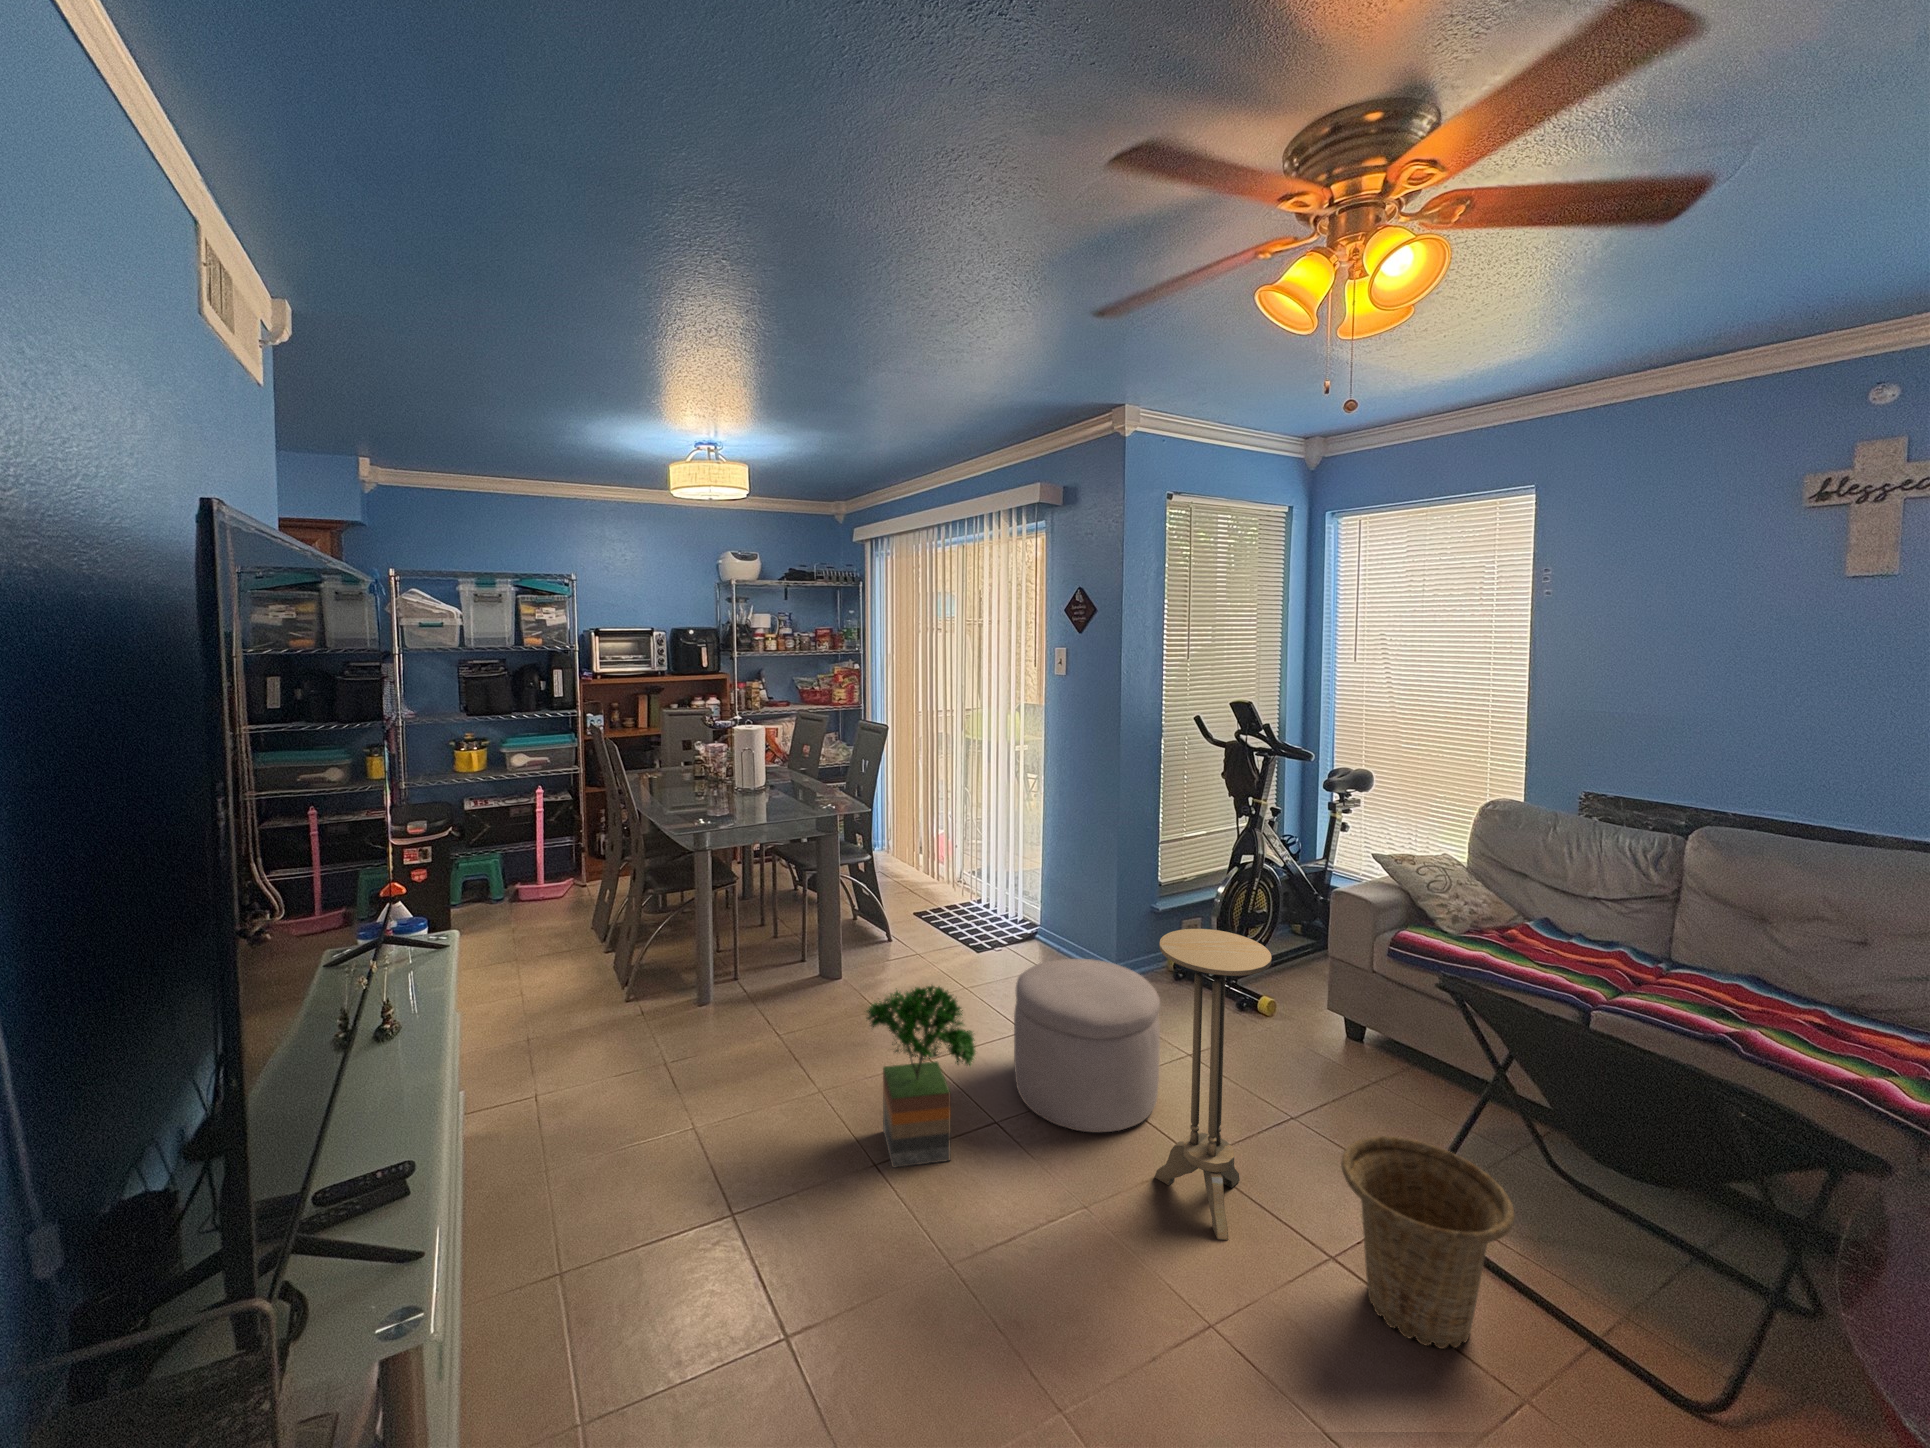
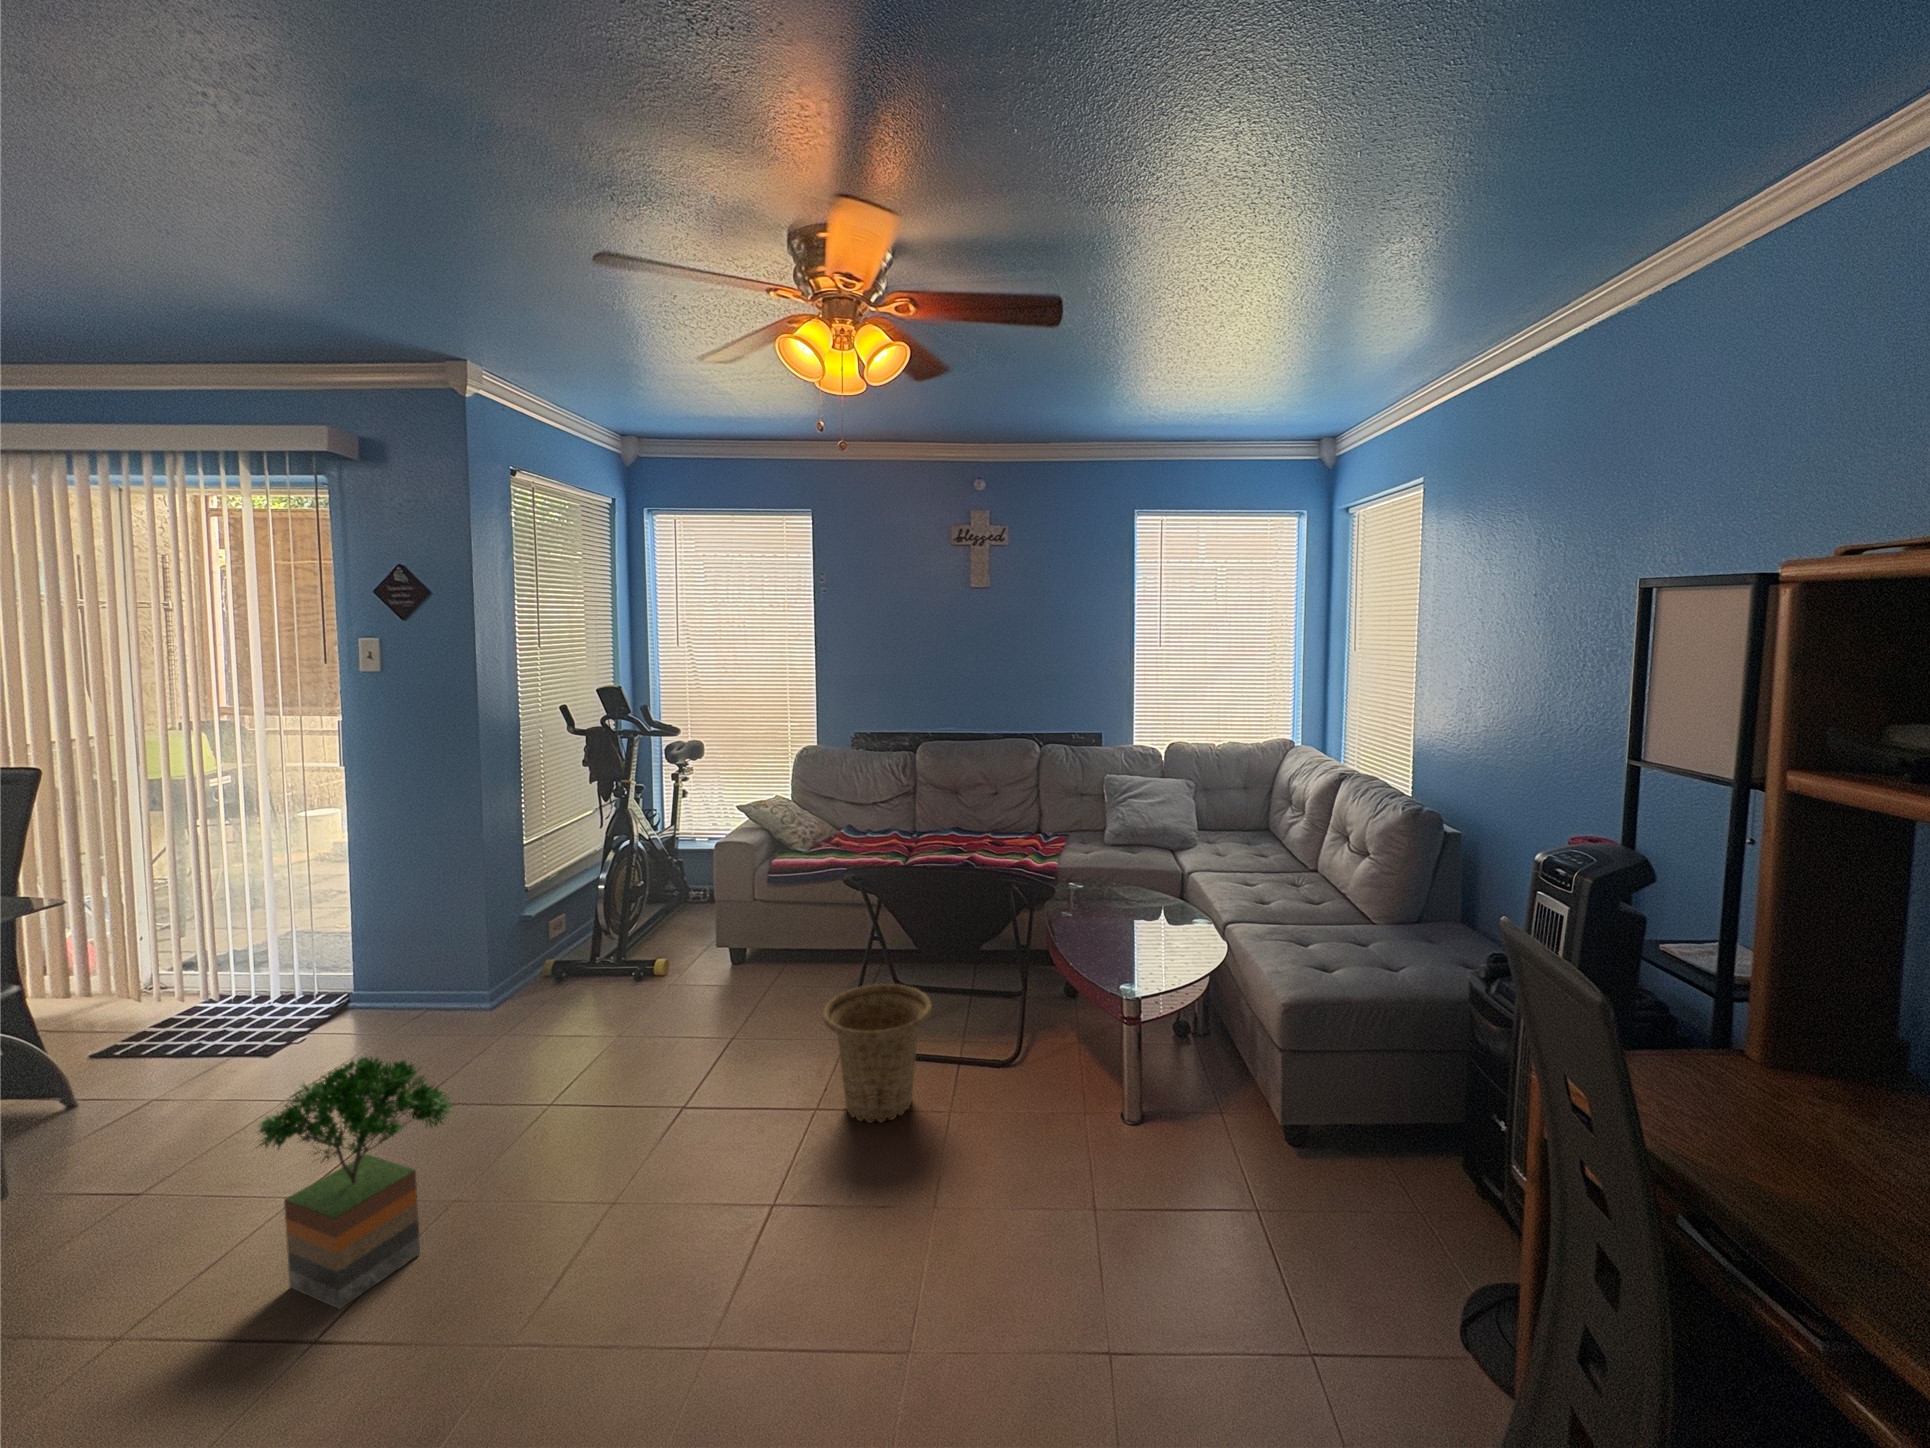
side table: present [1155,929,1272,1240] -> none [650,879,753,1147]
ottoman: present [1014,959,1160,1132] -> none [436,966,619,1158]

